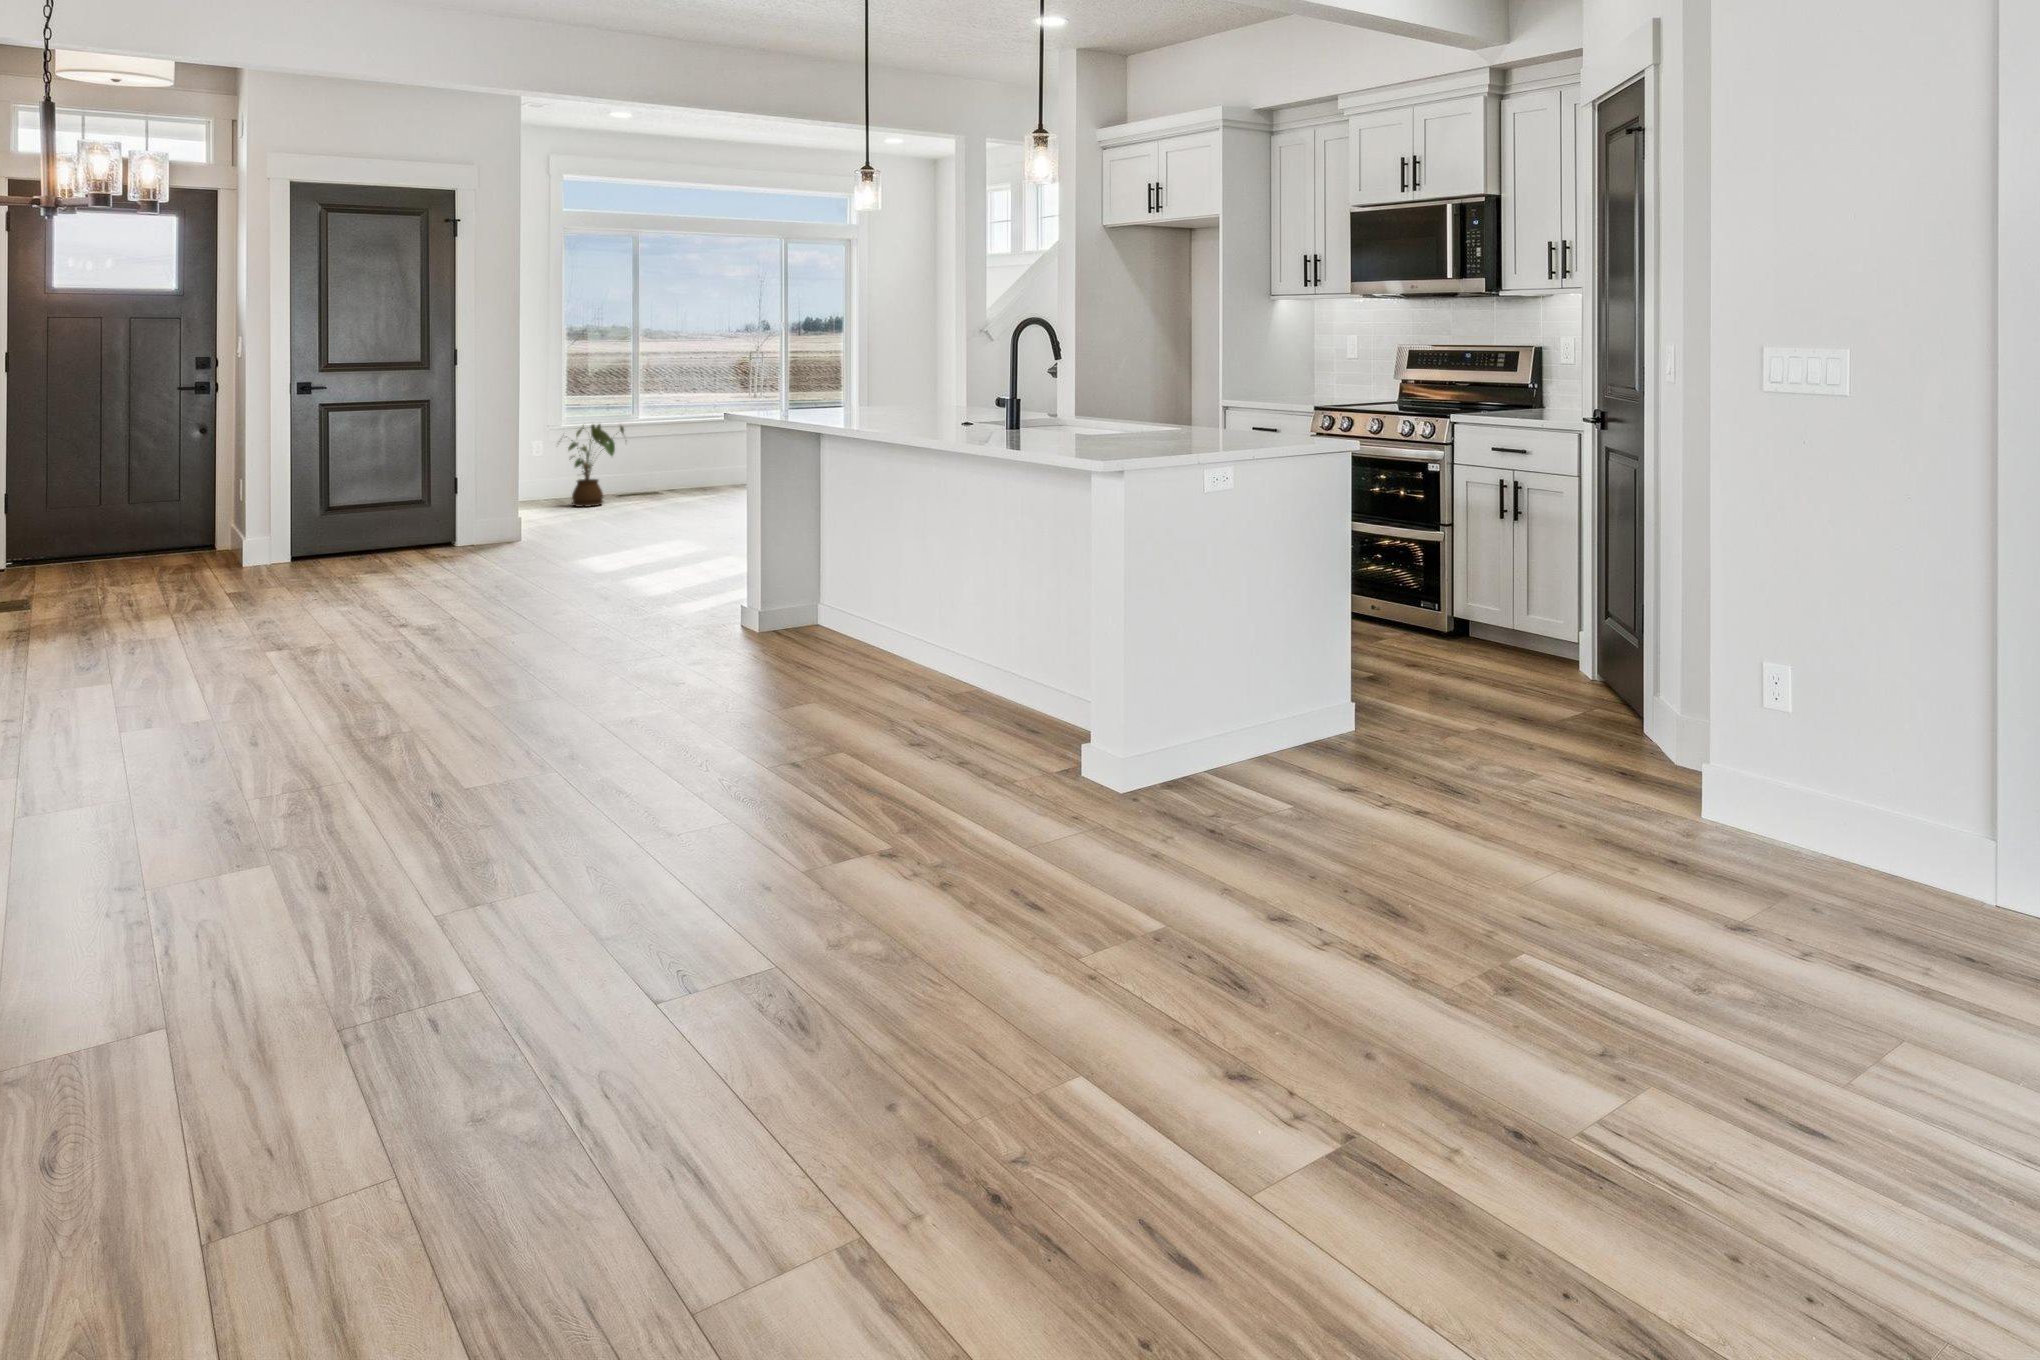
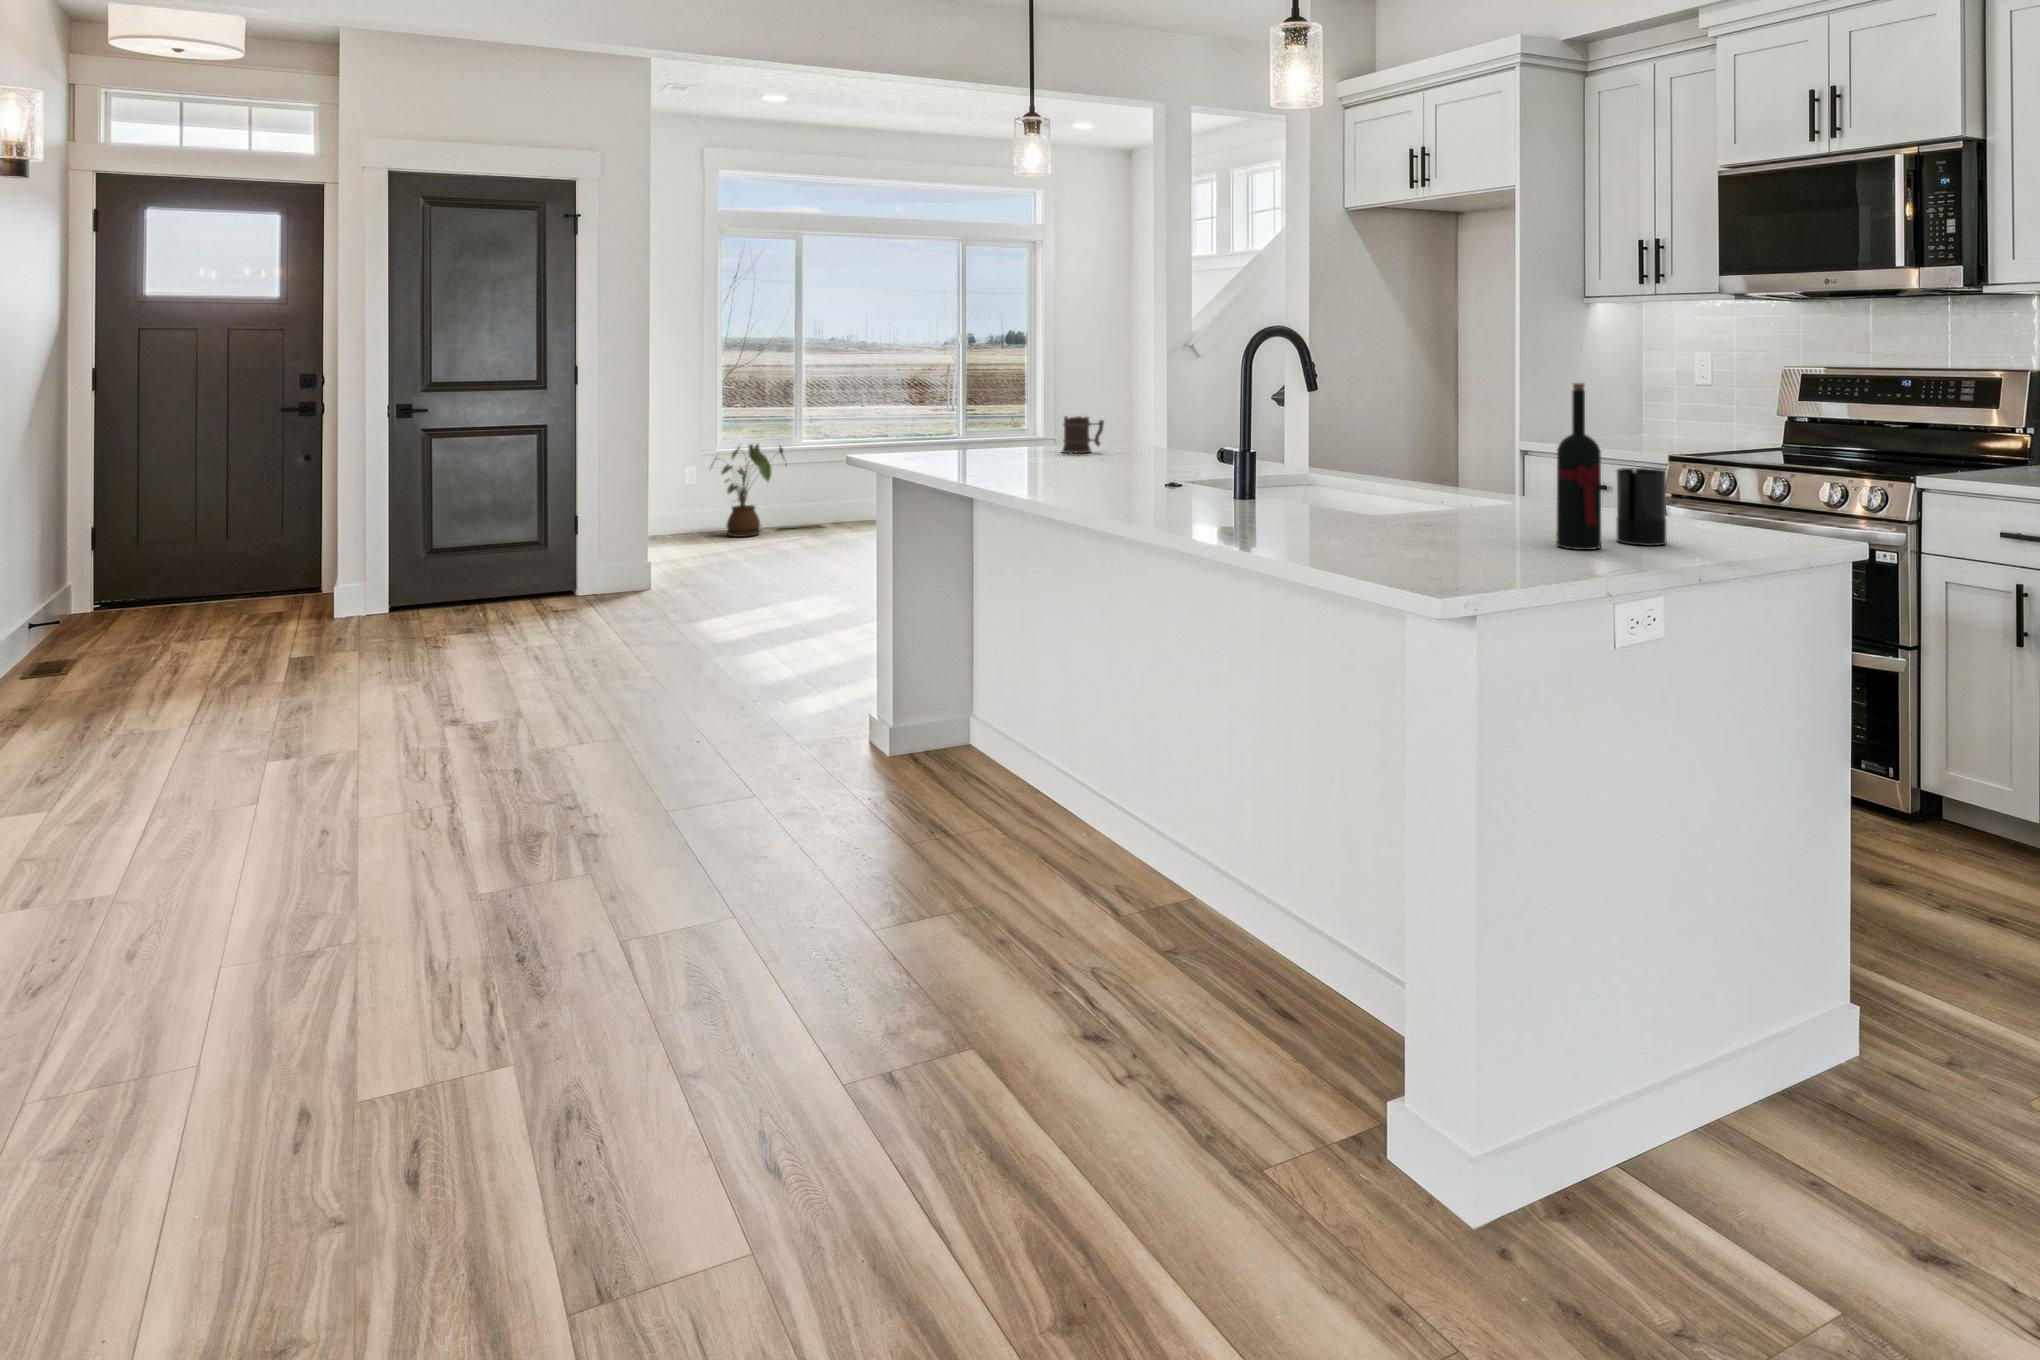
wine bottle: none [1185,350,1209,445] -> present [1556,383,1601,550]
mug: none [883,386,917,415] -> present [1062,416,1104,453]
candle: none [1223,396,1250,444] -> present [1616,463,1667,546]

